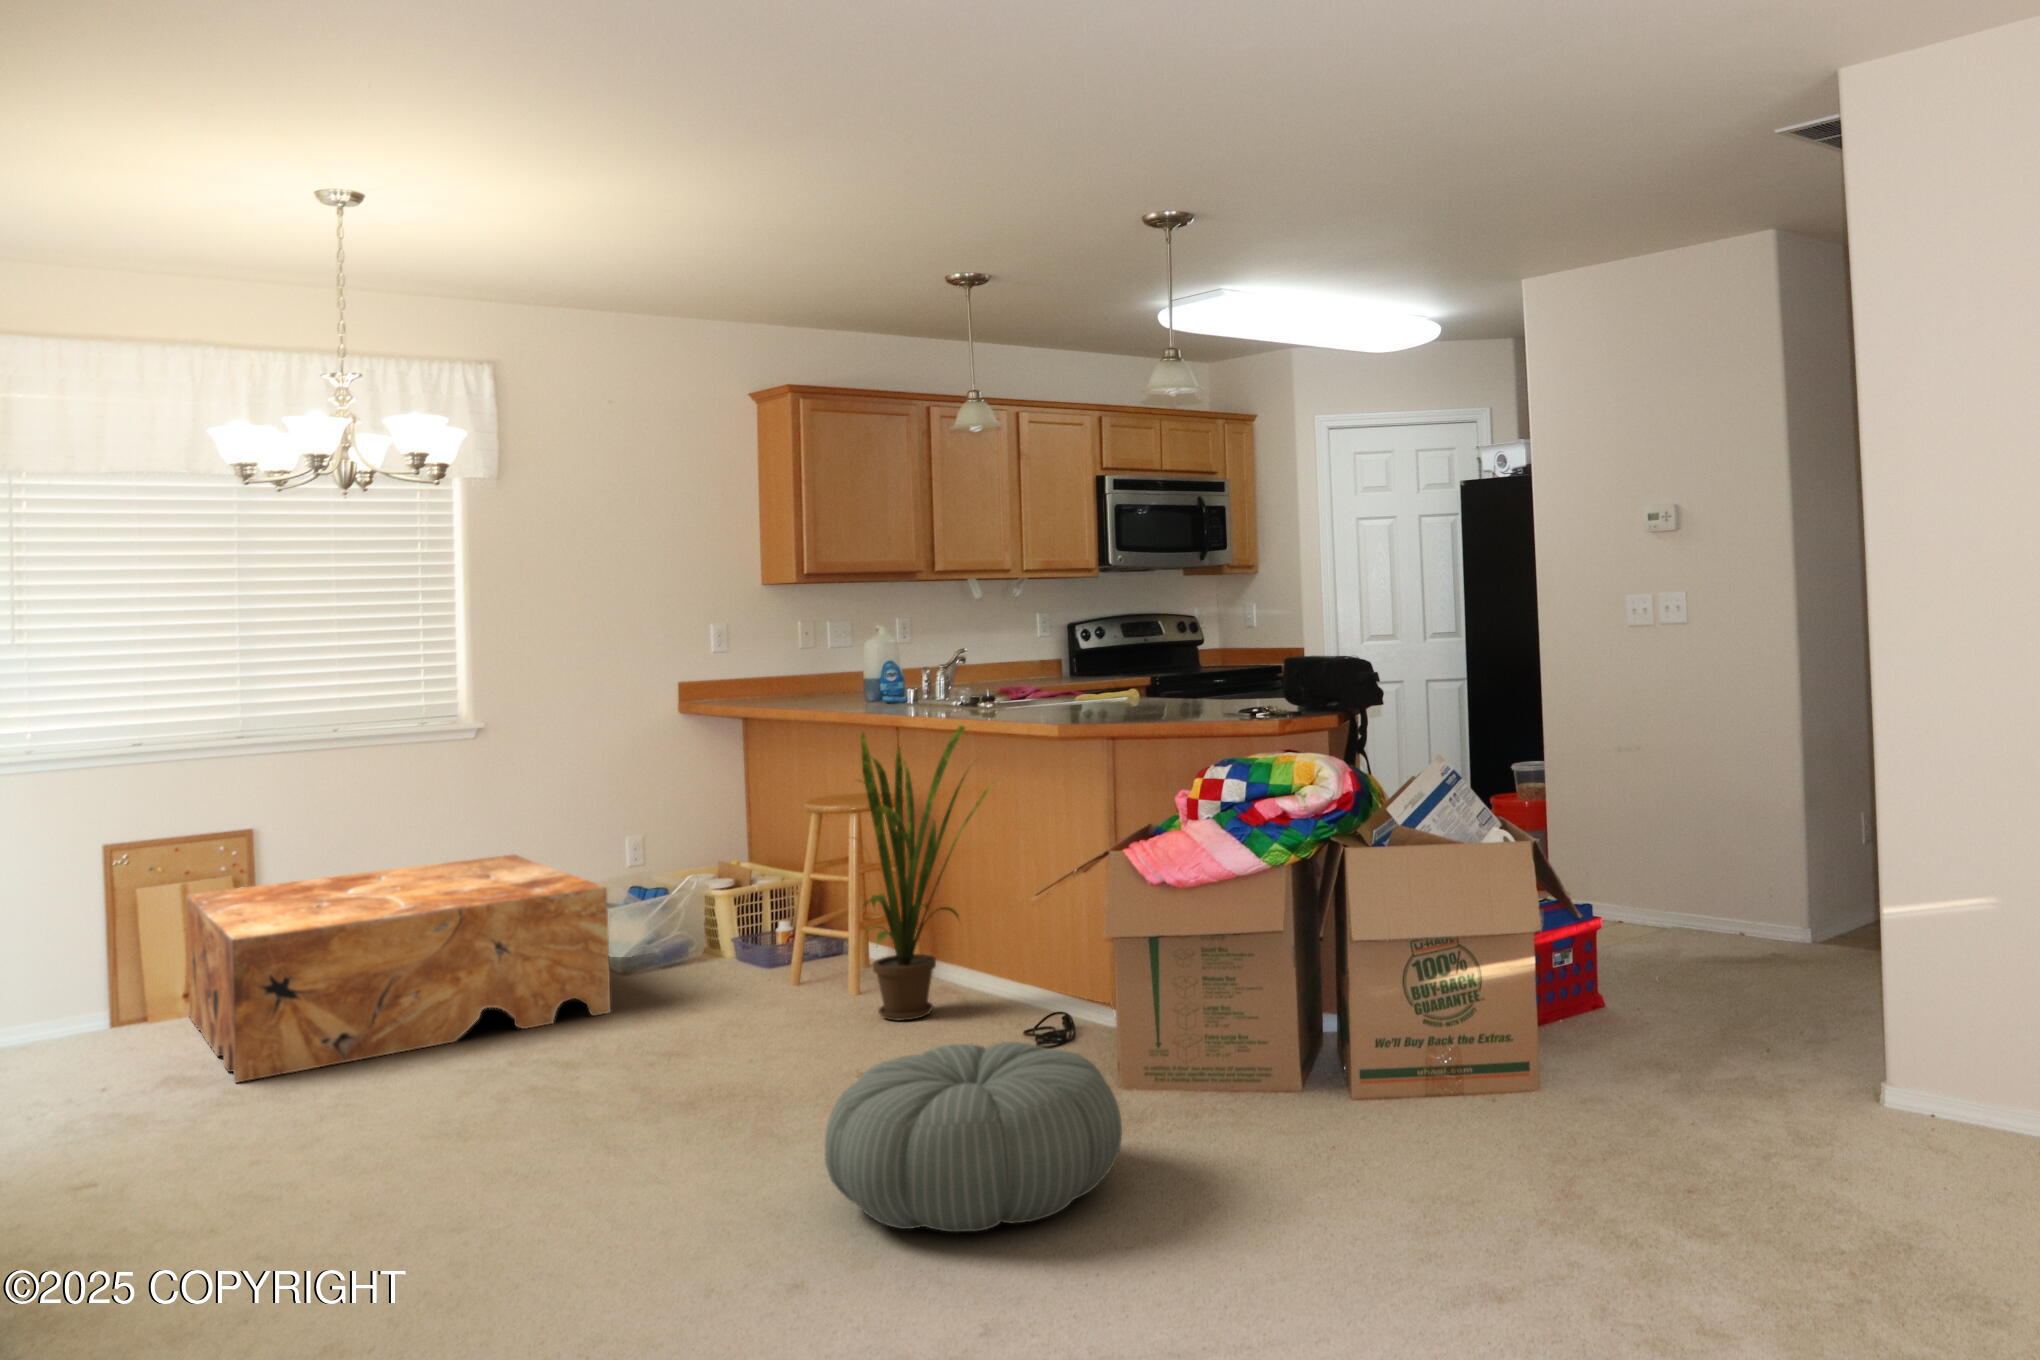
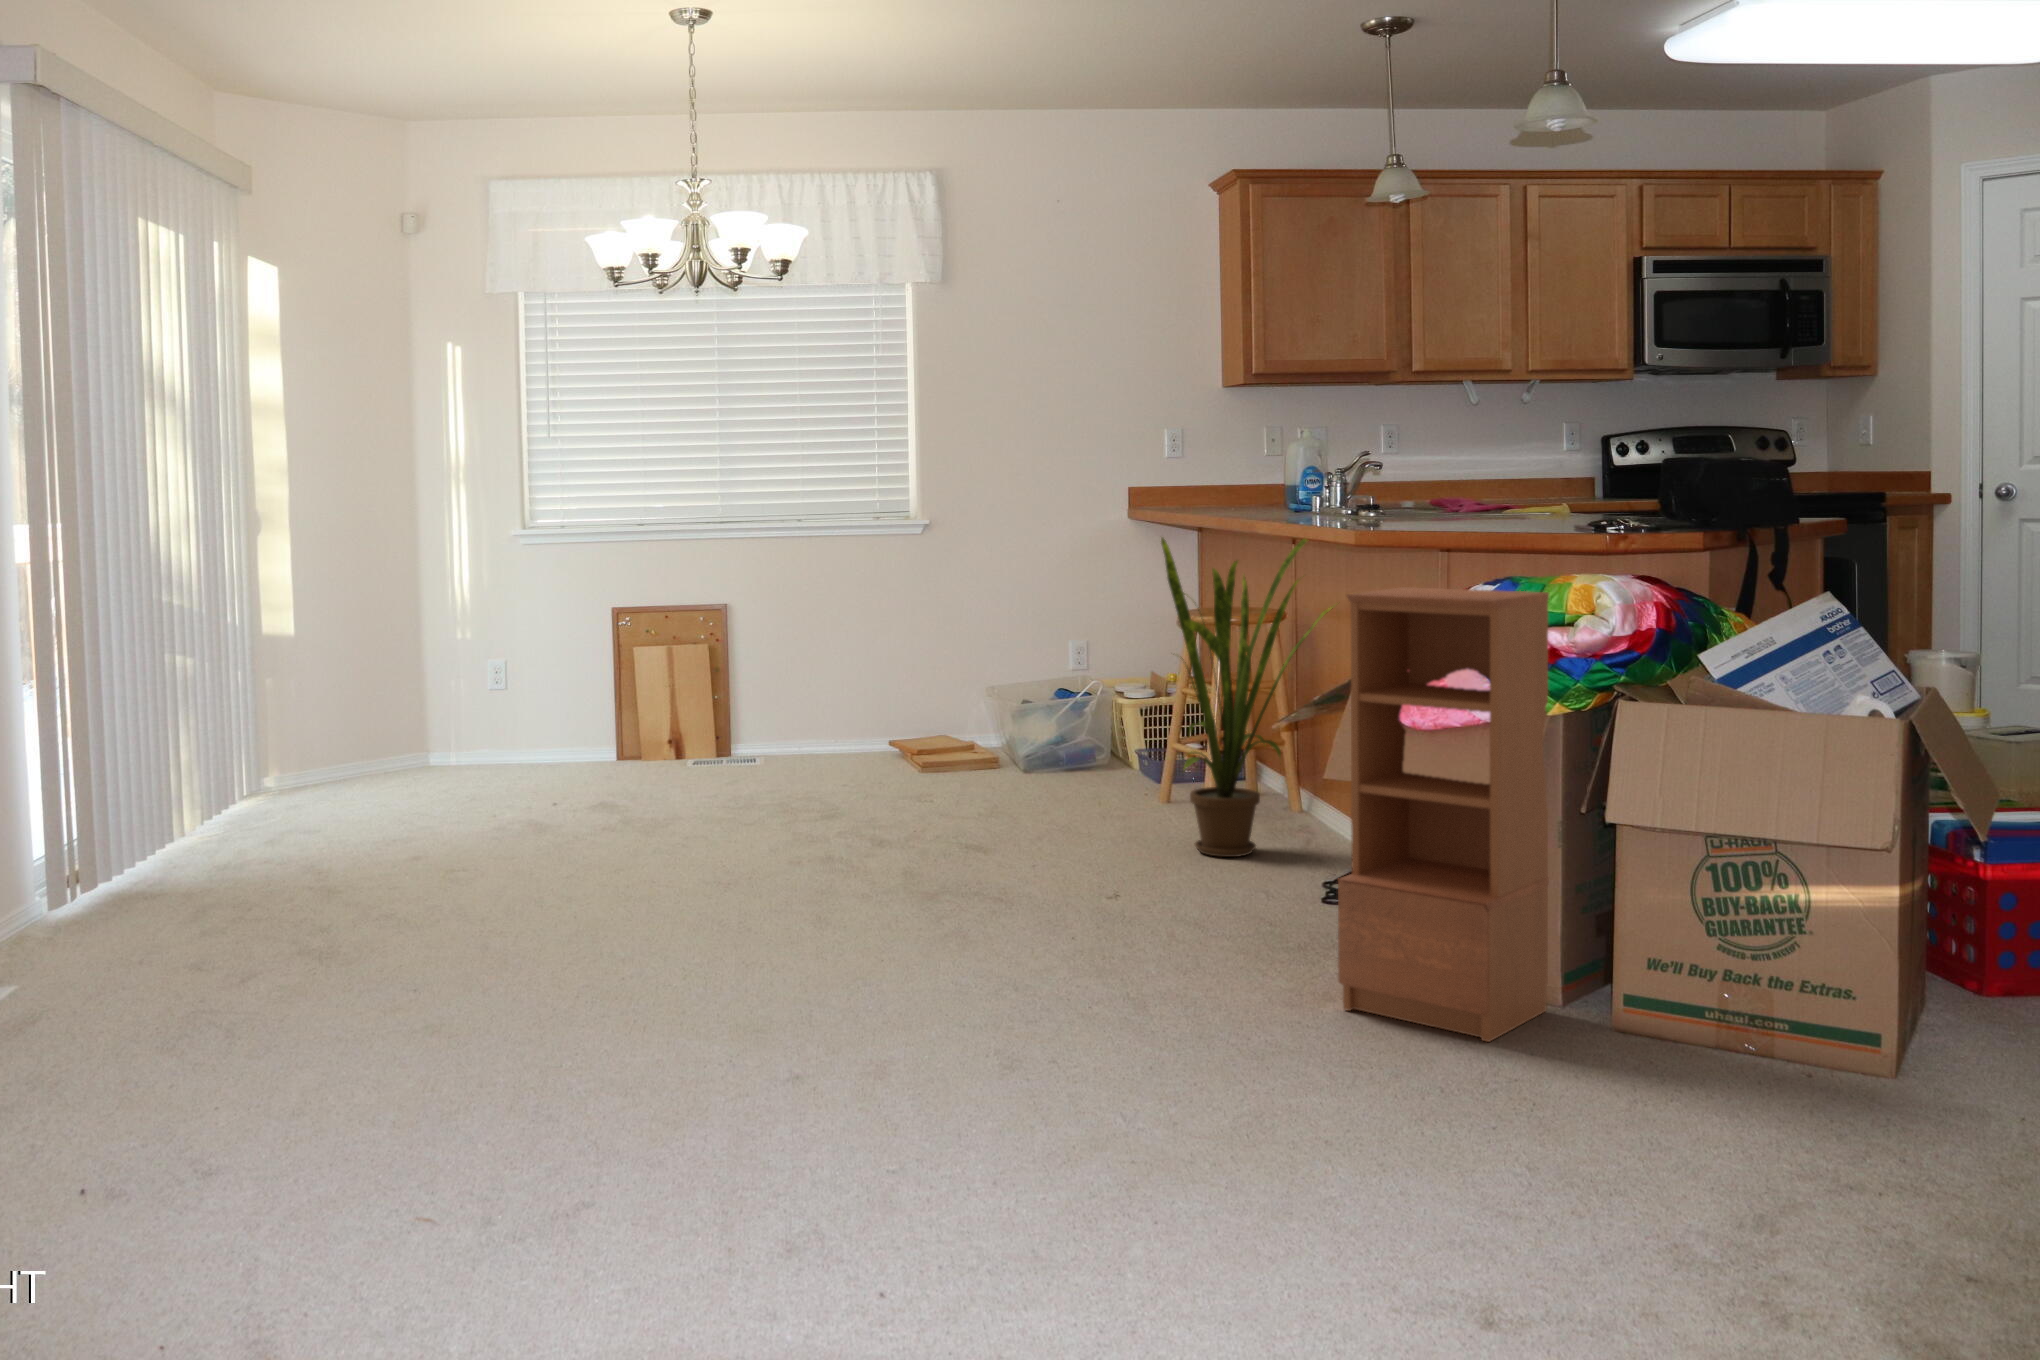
bookcase: none [1150,764,1298,1133] -> present [1338,587,1549,1042]
coffee table: present [186,855,611,1082] -> none [644,650,969,814]
pouf: present [825,1041,1122,1232] -> none [930,865,1247,1055]

